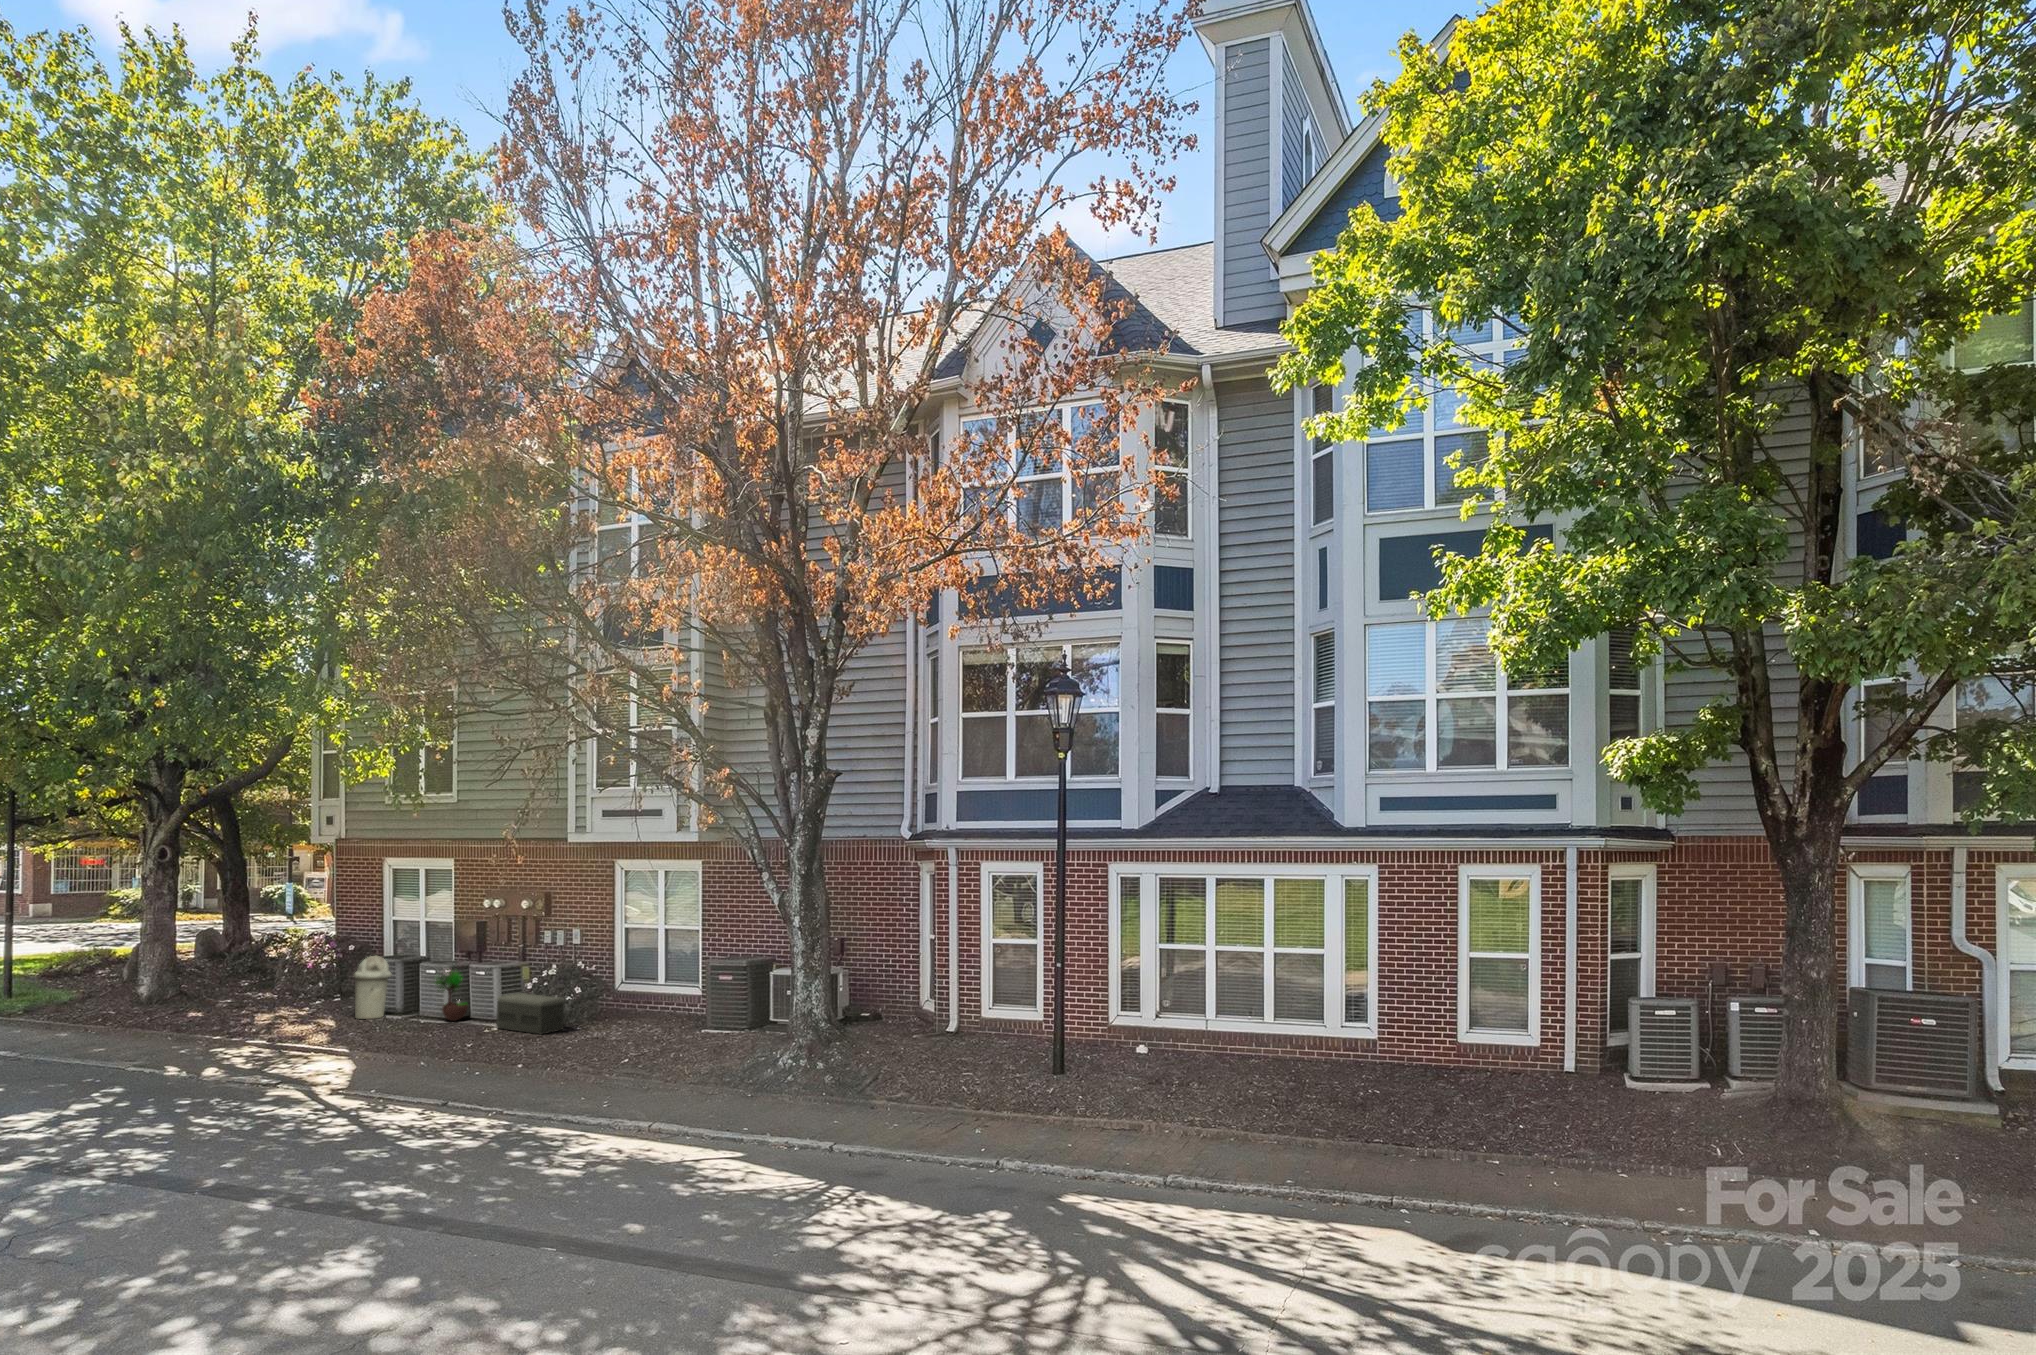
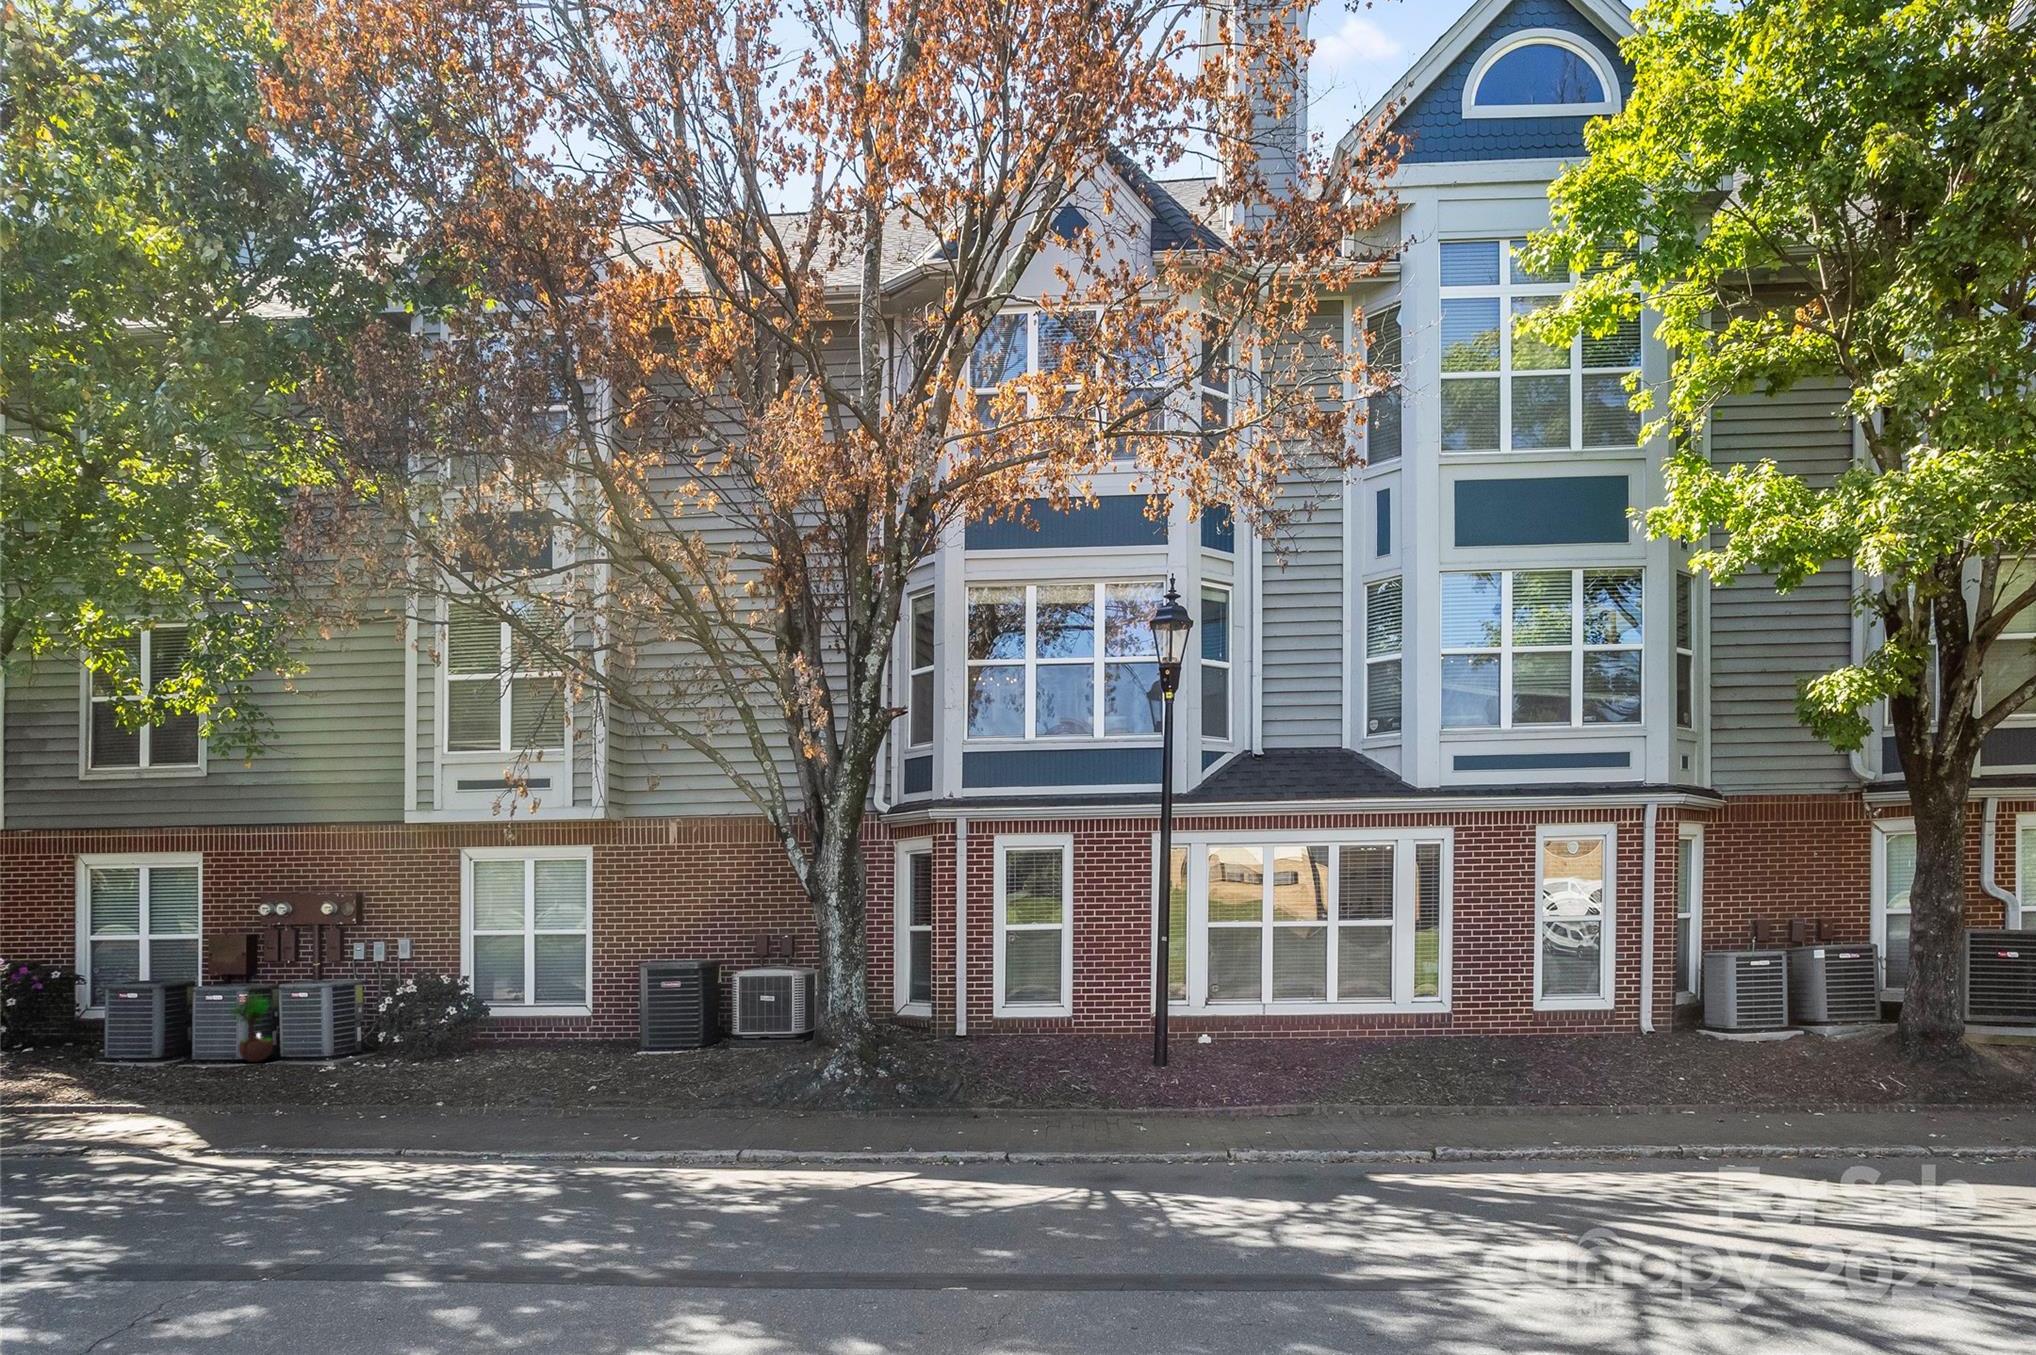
trash can: present [353,956,392,1019] -> none [97,981,151,1067]
storage bench: present [496,993,564,1035] -> none [335,1020,434,1069]

